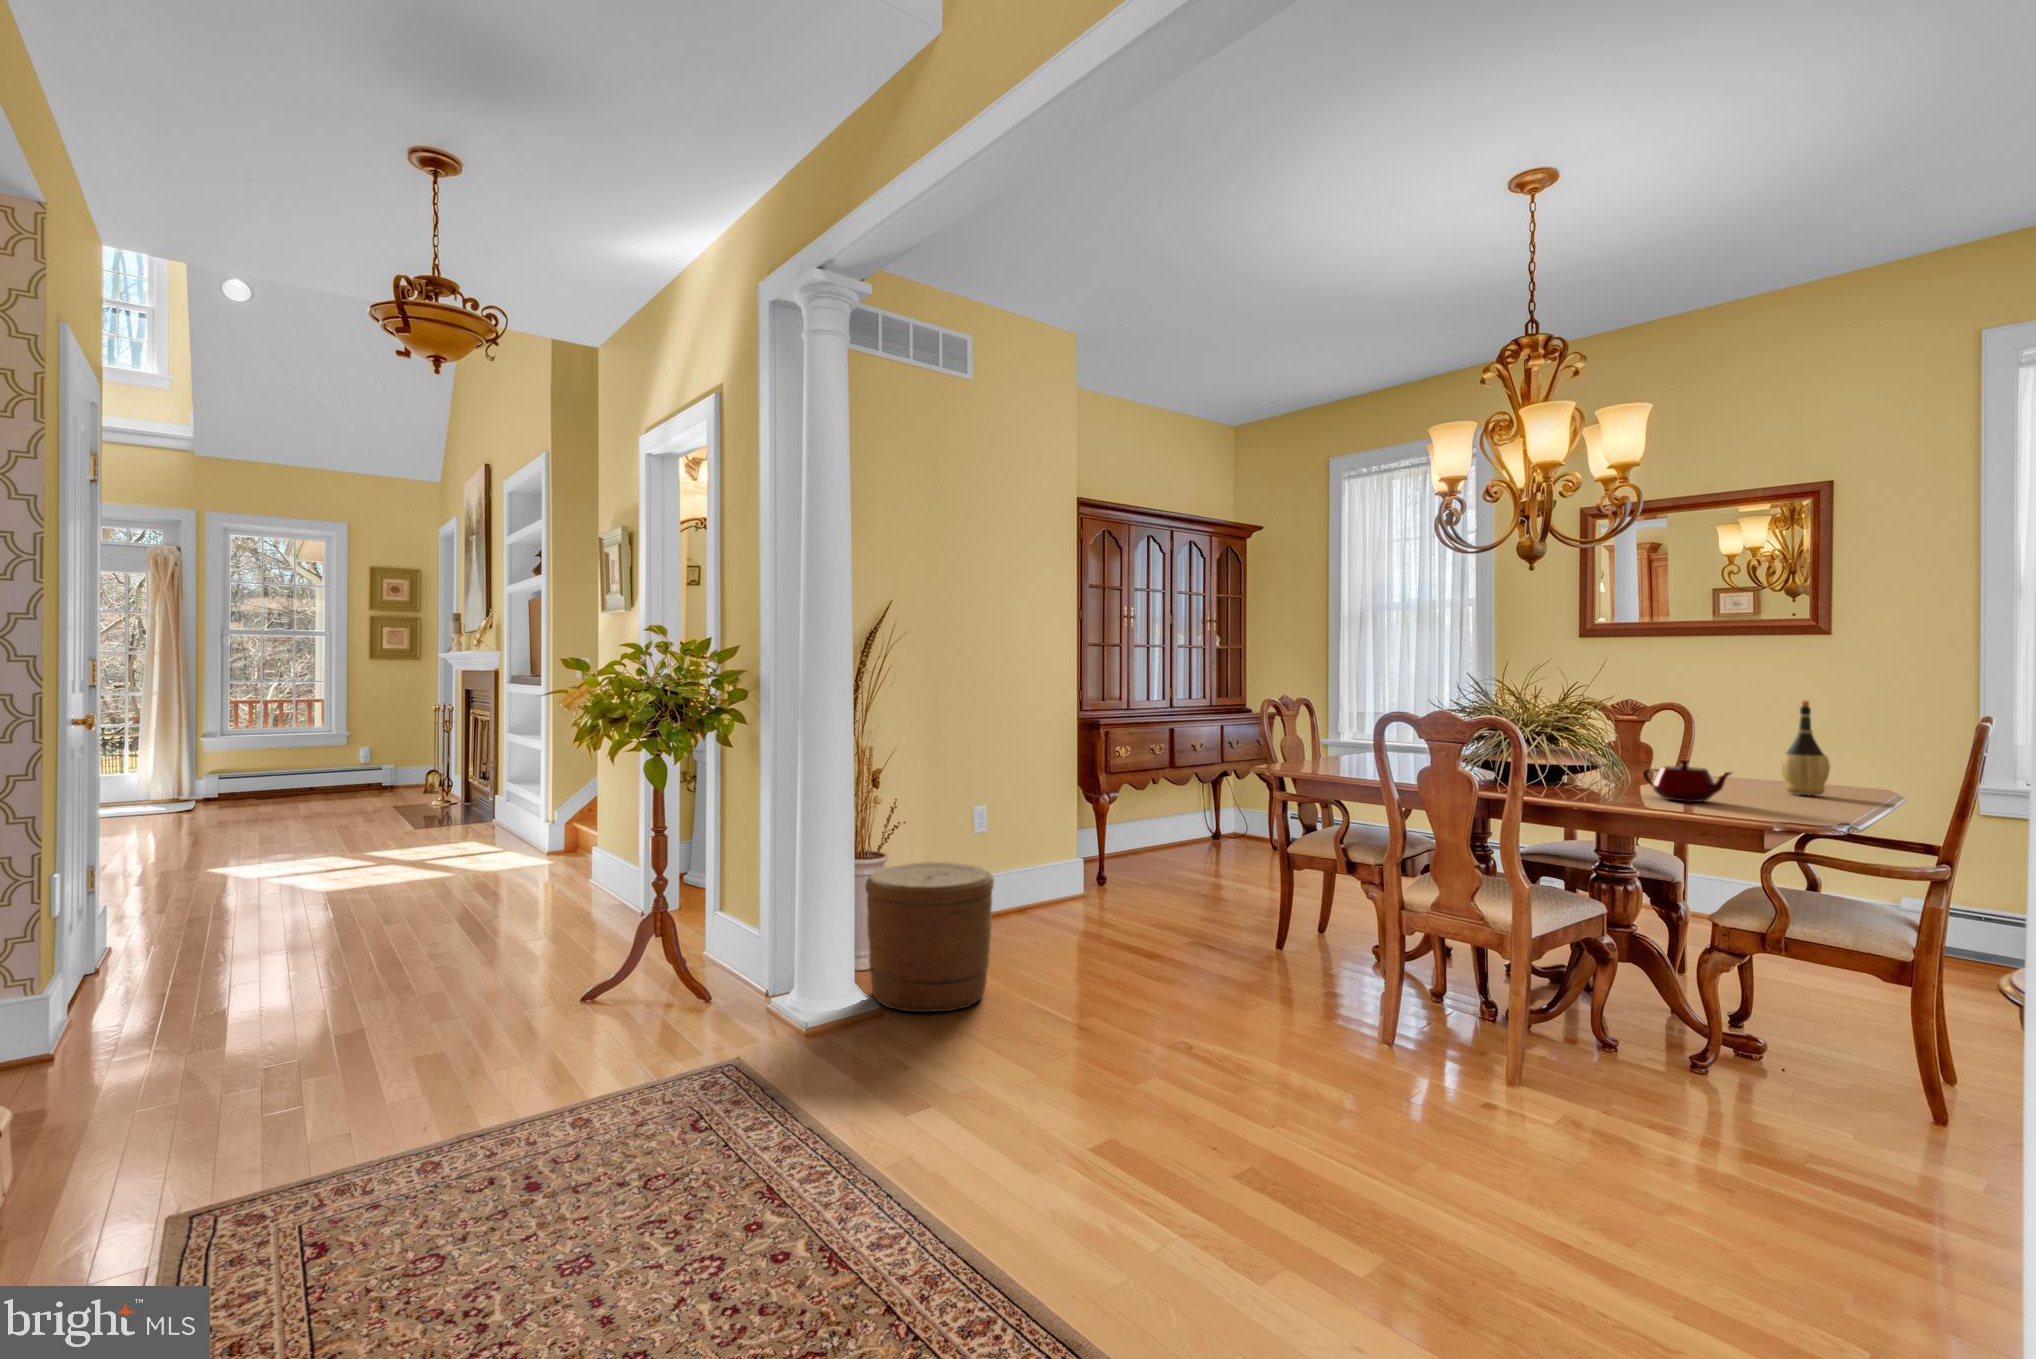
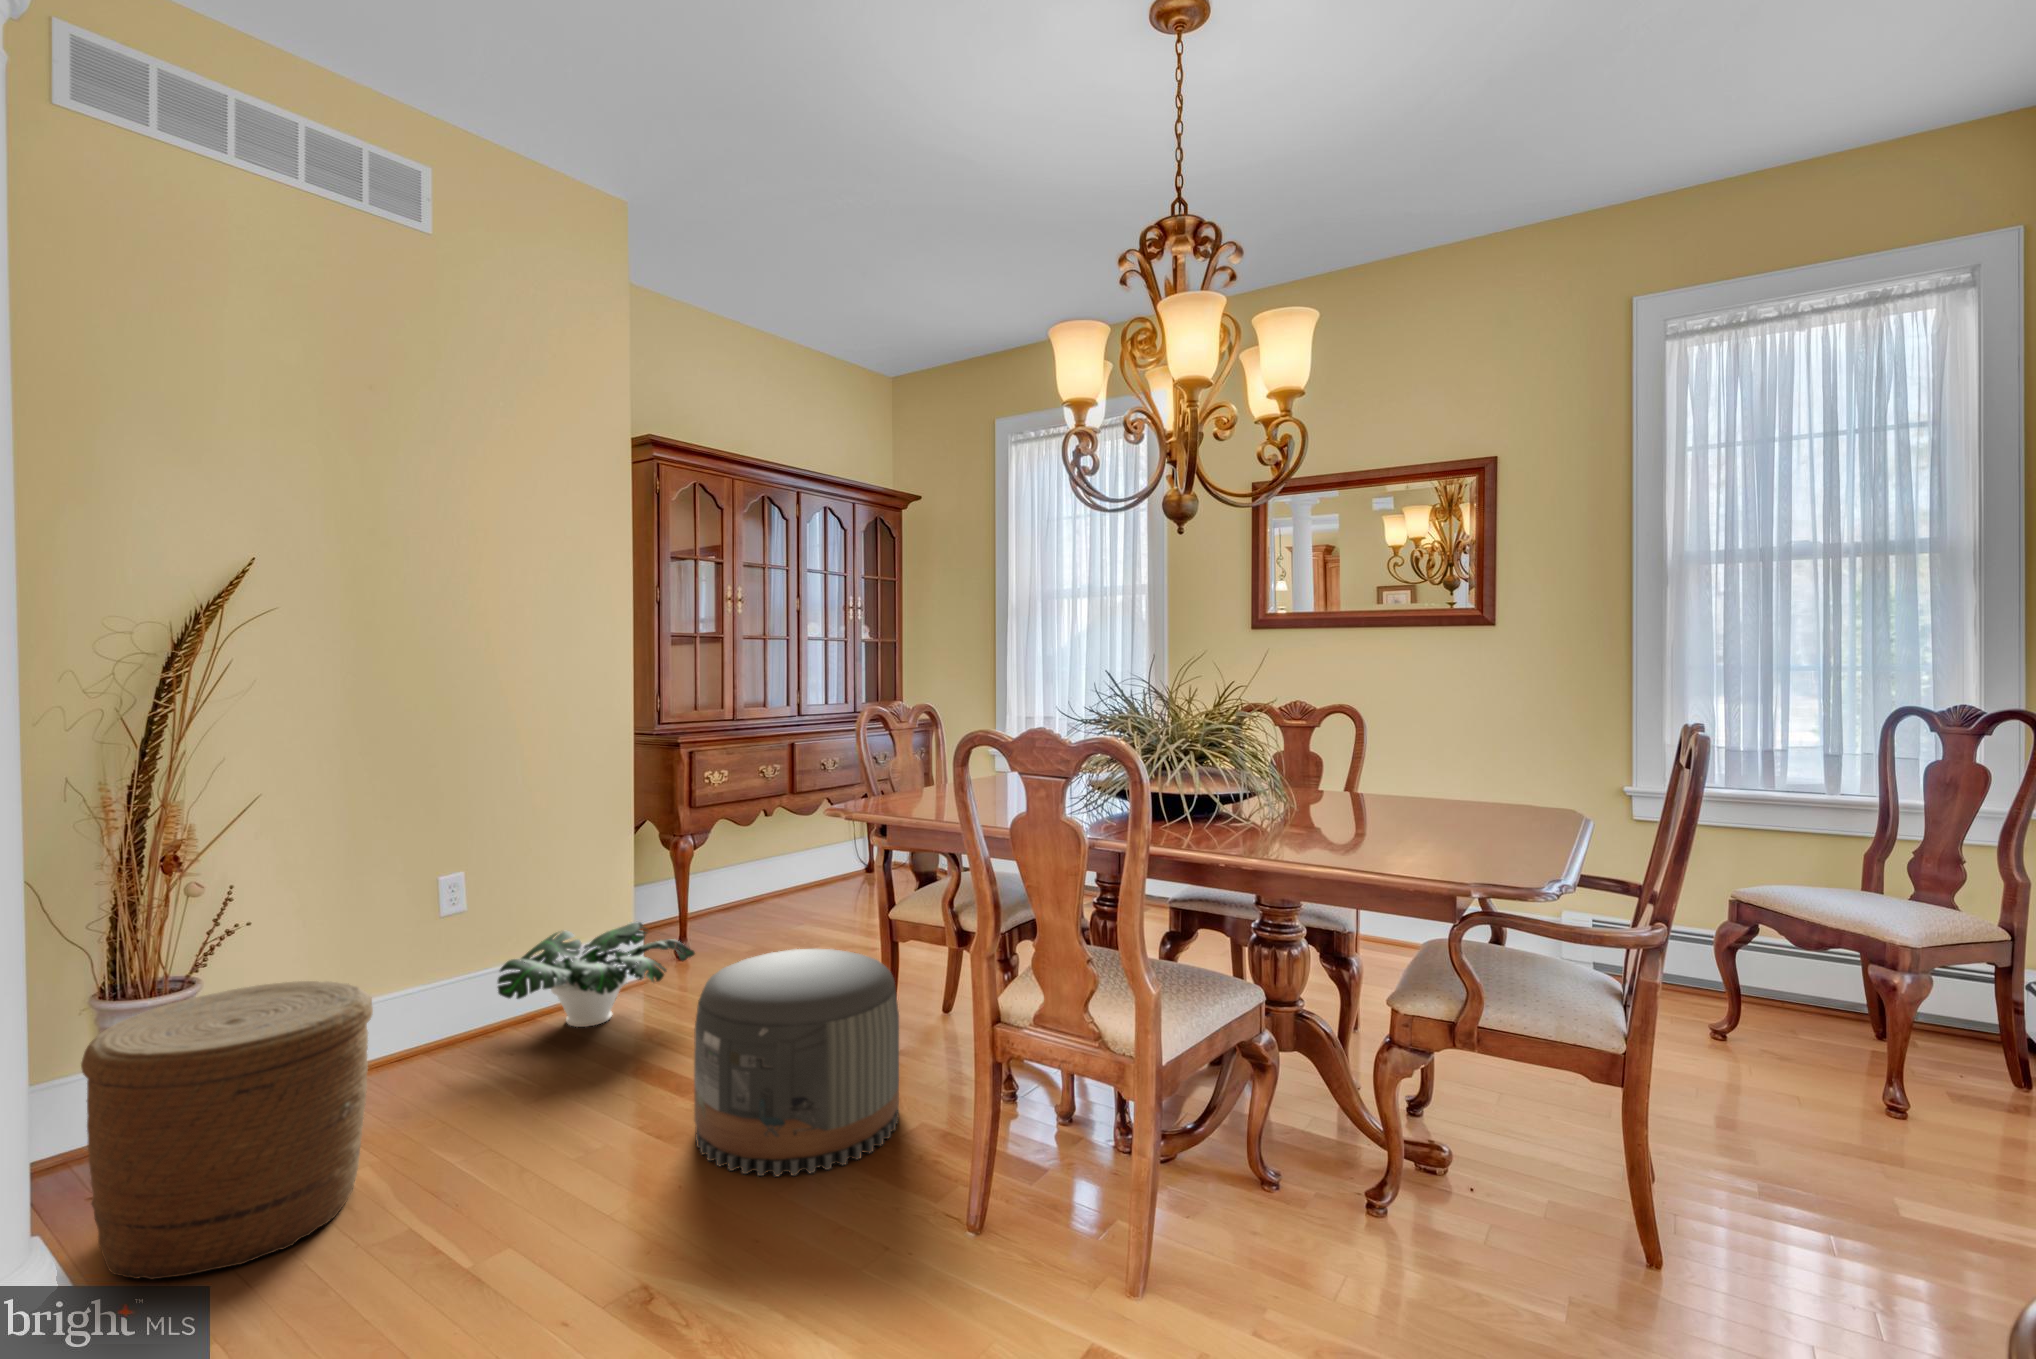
wine bottle: present [1780,701,1830,795] -> none [1462,703,1515,823]
teapot: present [1643,760,1731,802] -> none [1310,785,1418,843]
potted plant: none [1012,855,1131,922] -> present [498,922,695,1027]
pouf: none [1172,869,1313,1009] -> present [694,949,899,1176]

